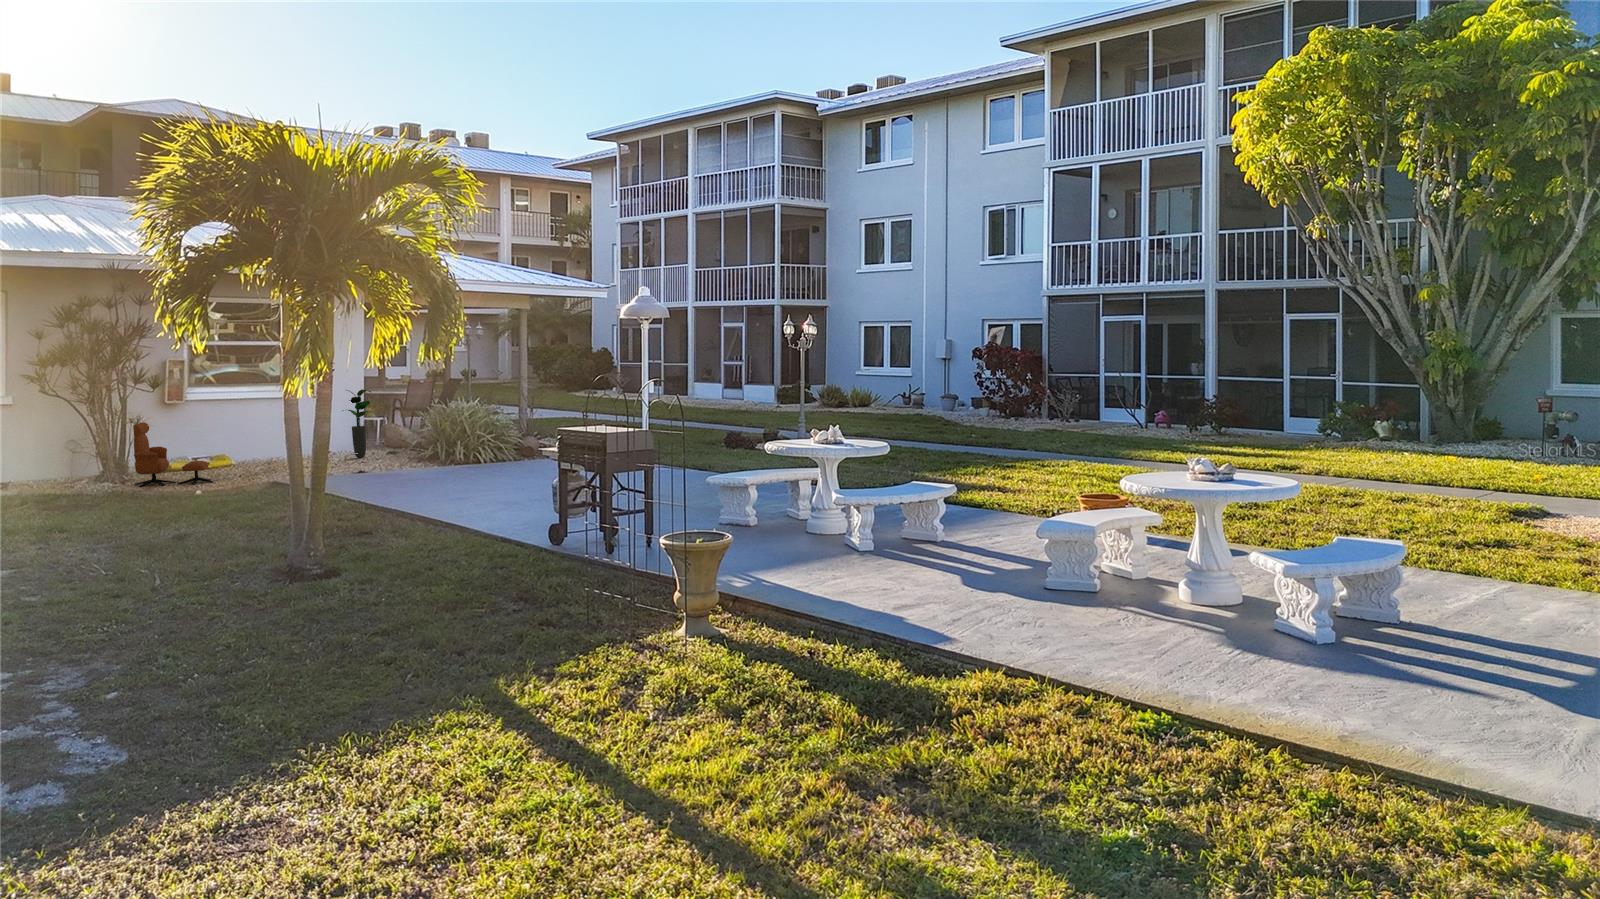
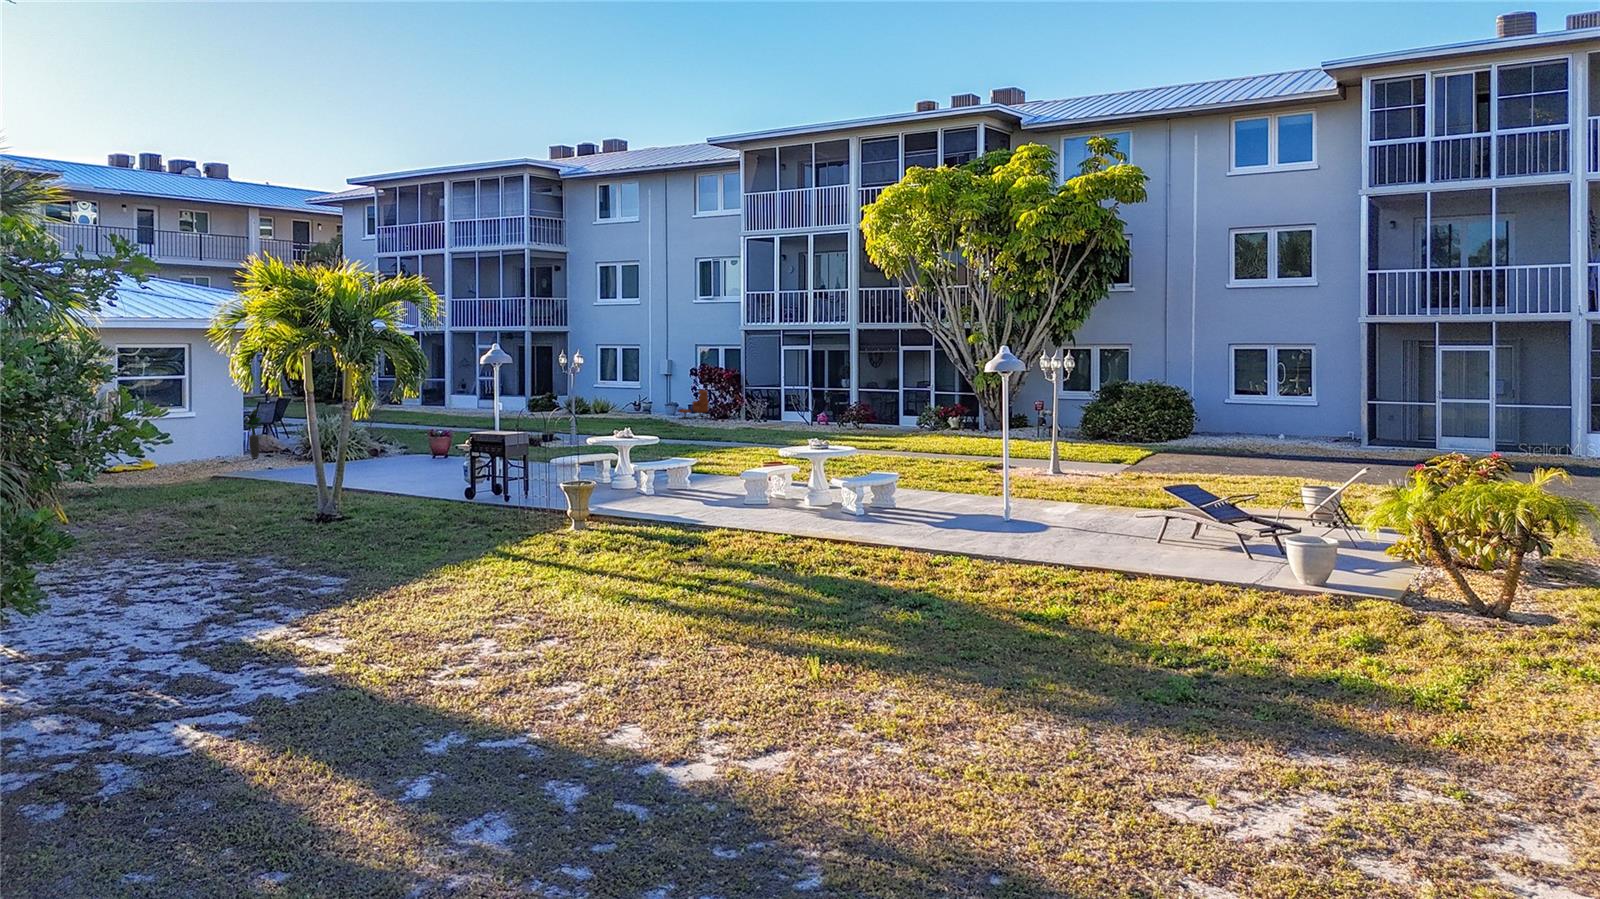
lounge chair: present [133,422,213,487] -> present [679,390,709,418]

